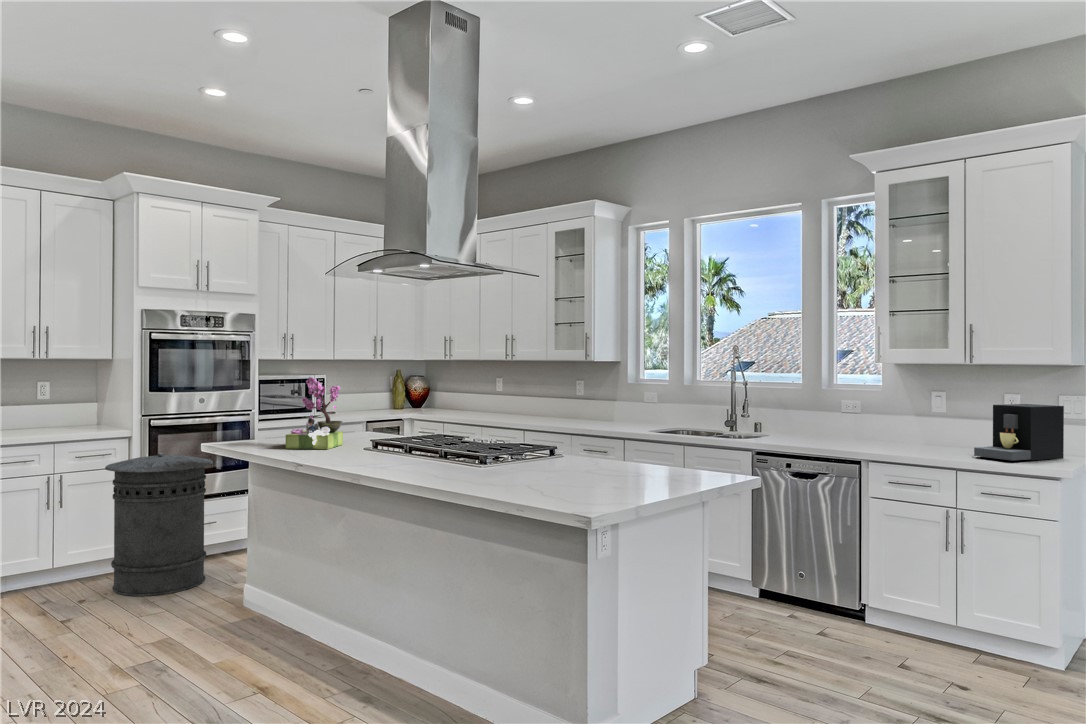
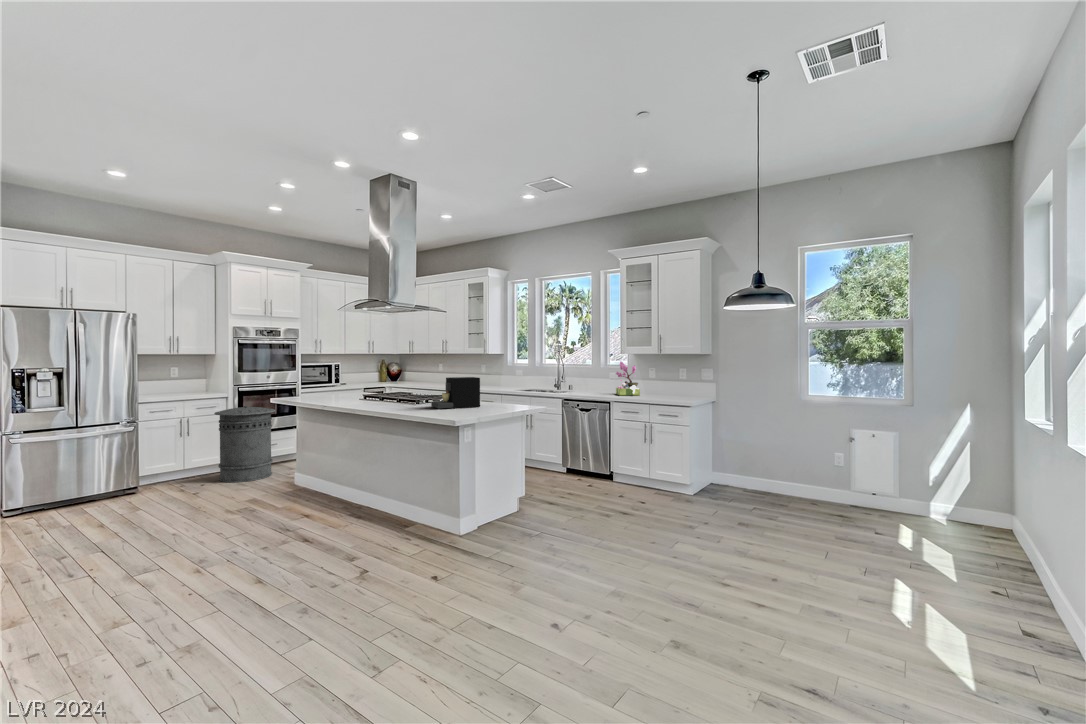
flower arrangement: present [286,377,343,449] -> present [616,361,640,395]
coffee maker: present [974,404,1064,461] -> present [431,377,480,408]

